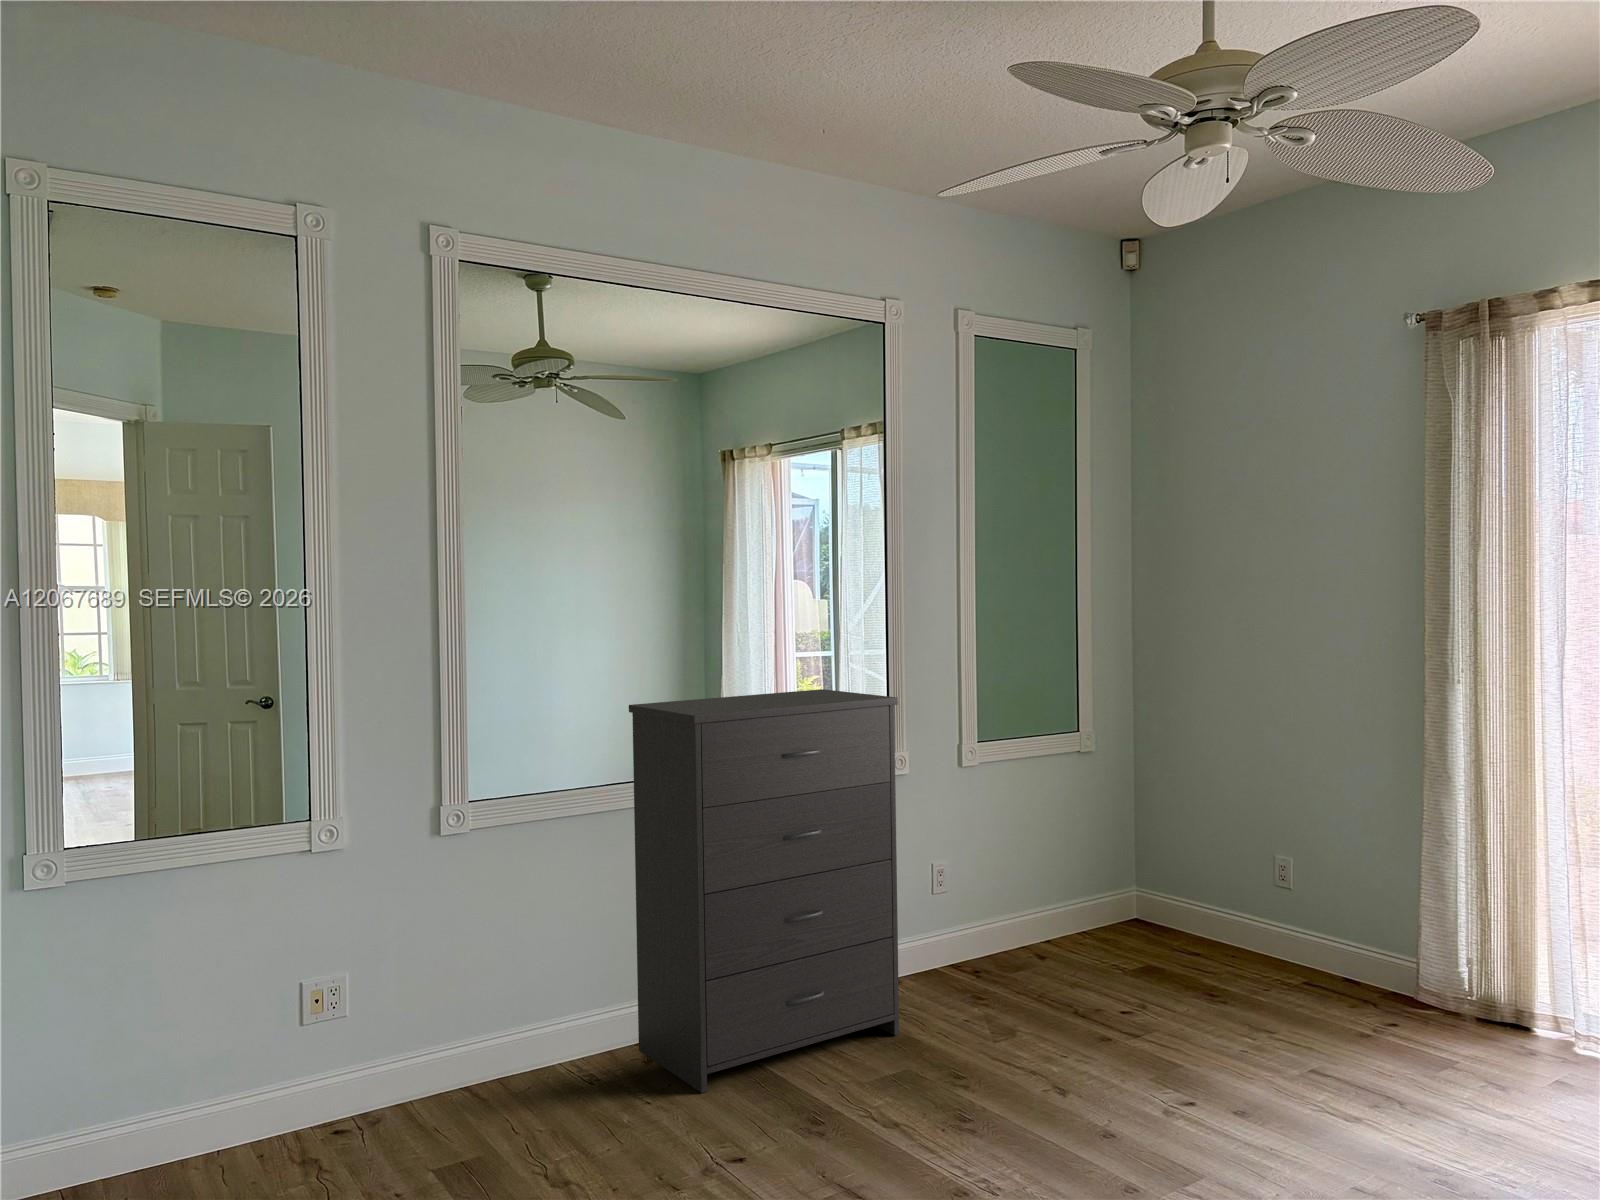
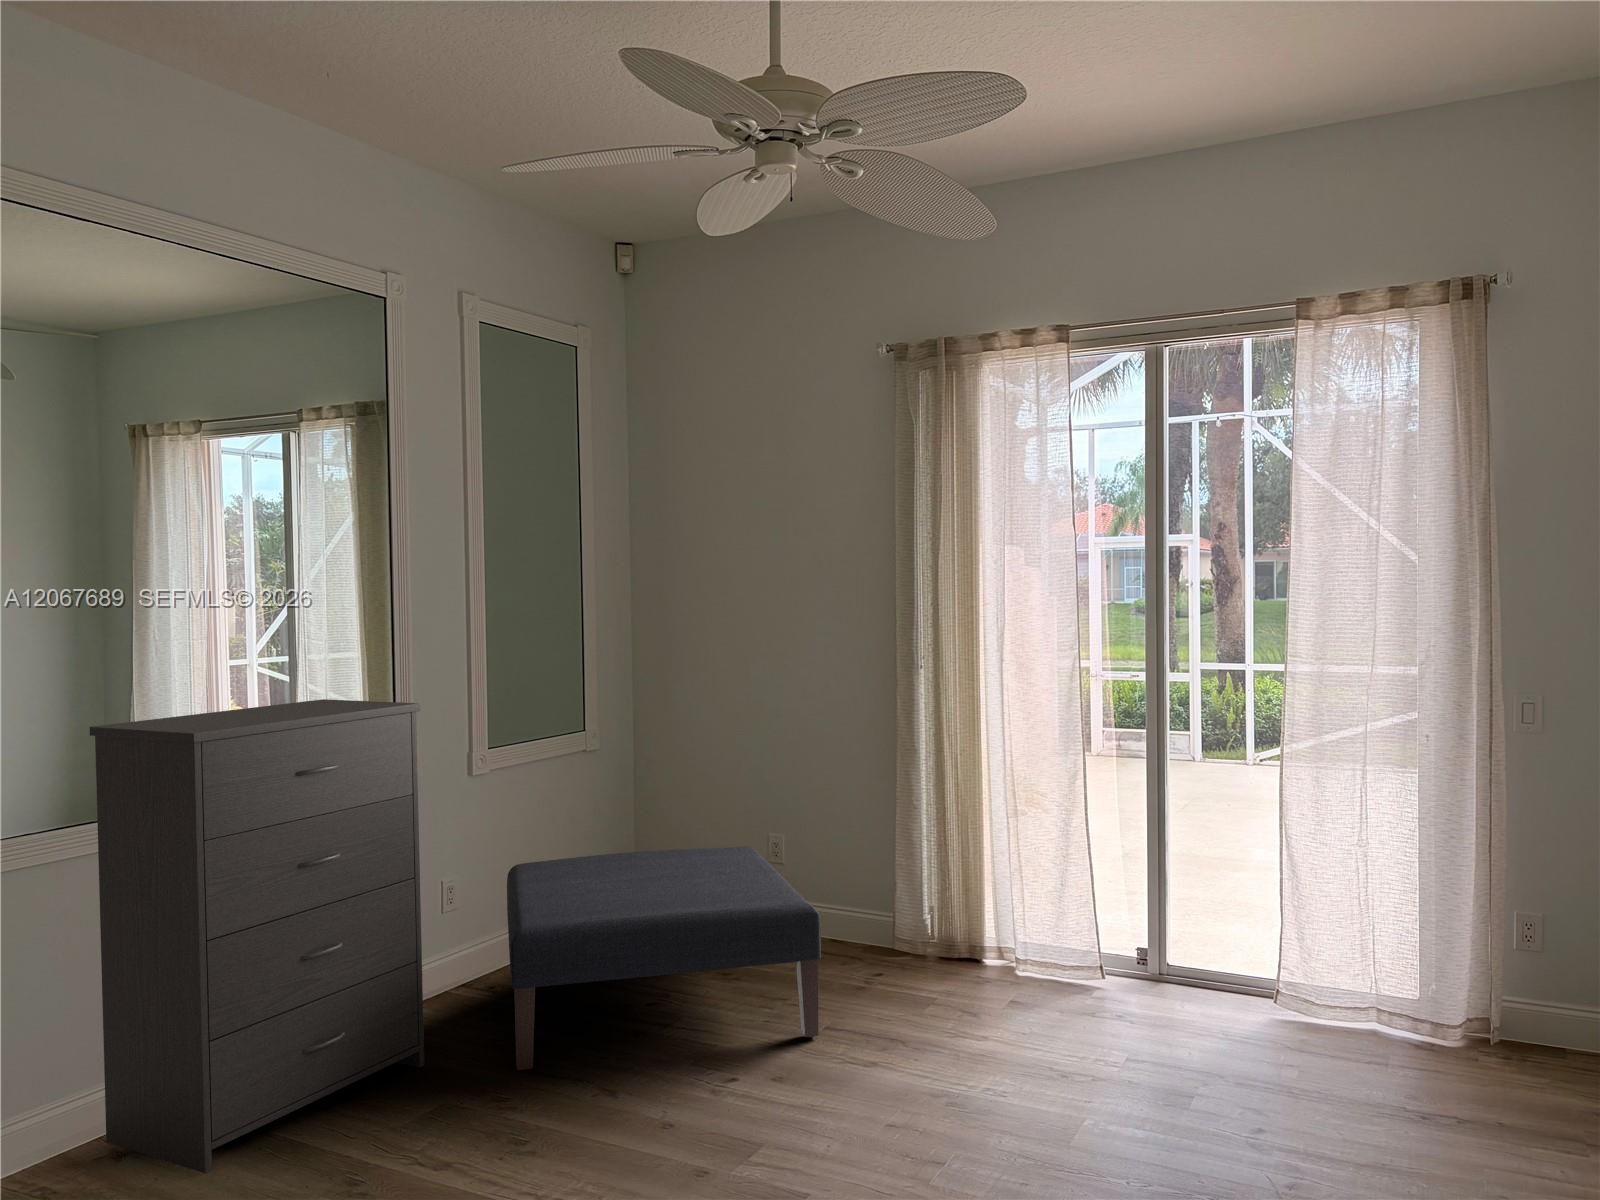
ottoman: none [975,856,1305,1079] -> present [507,847,821,1070]

